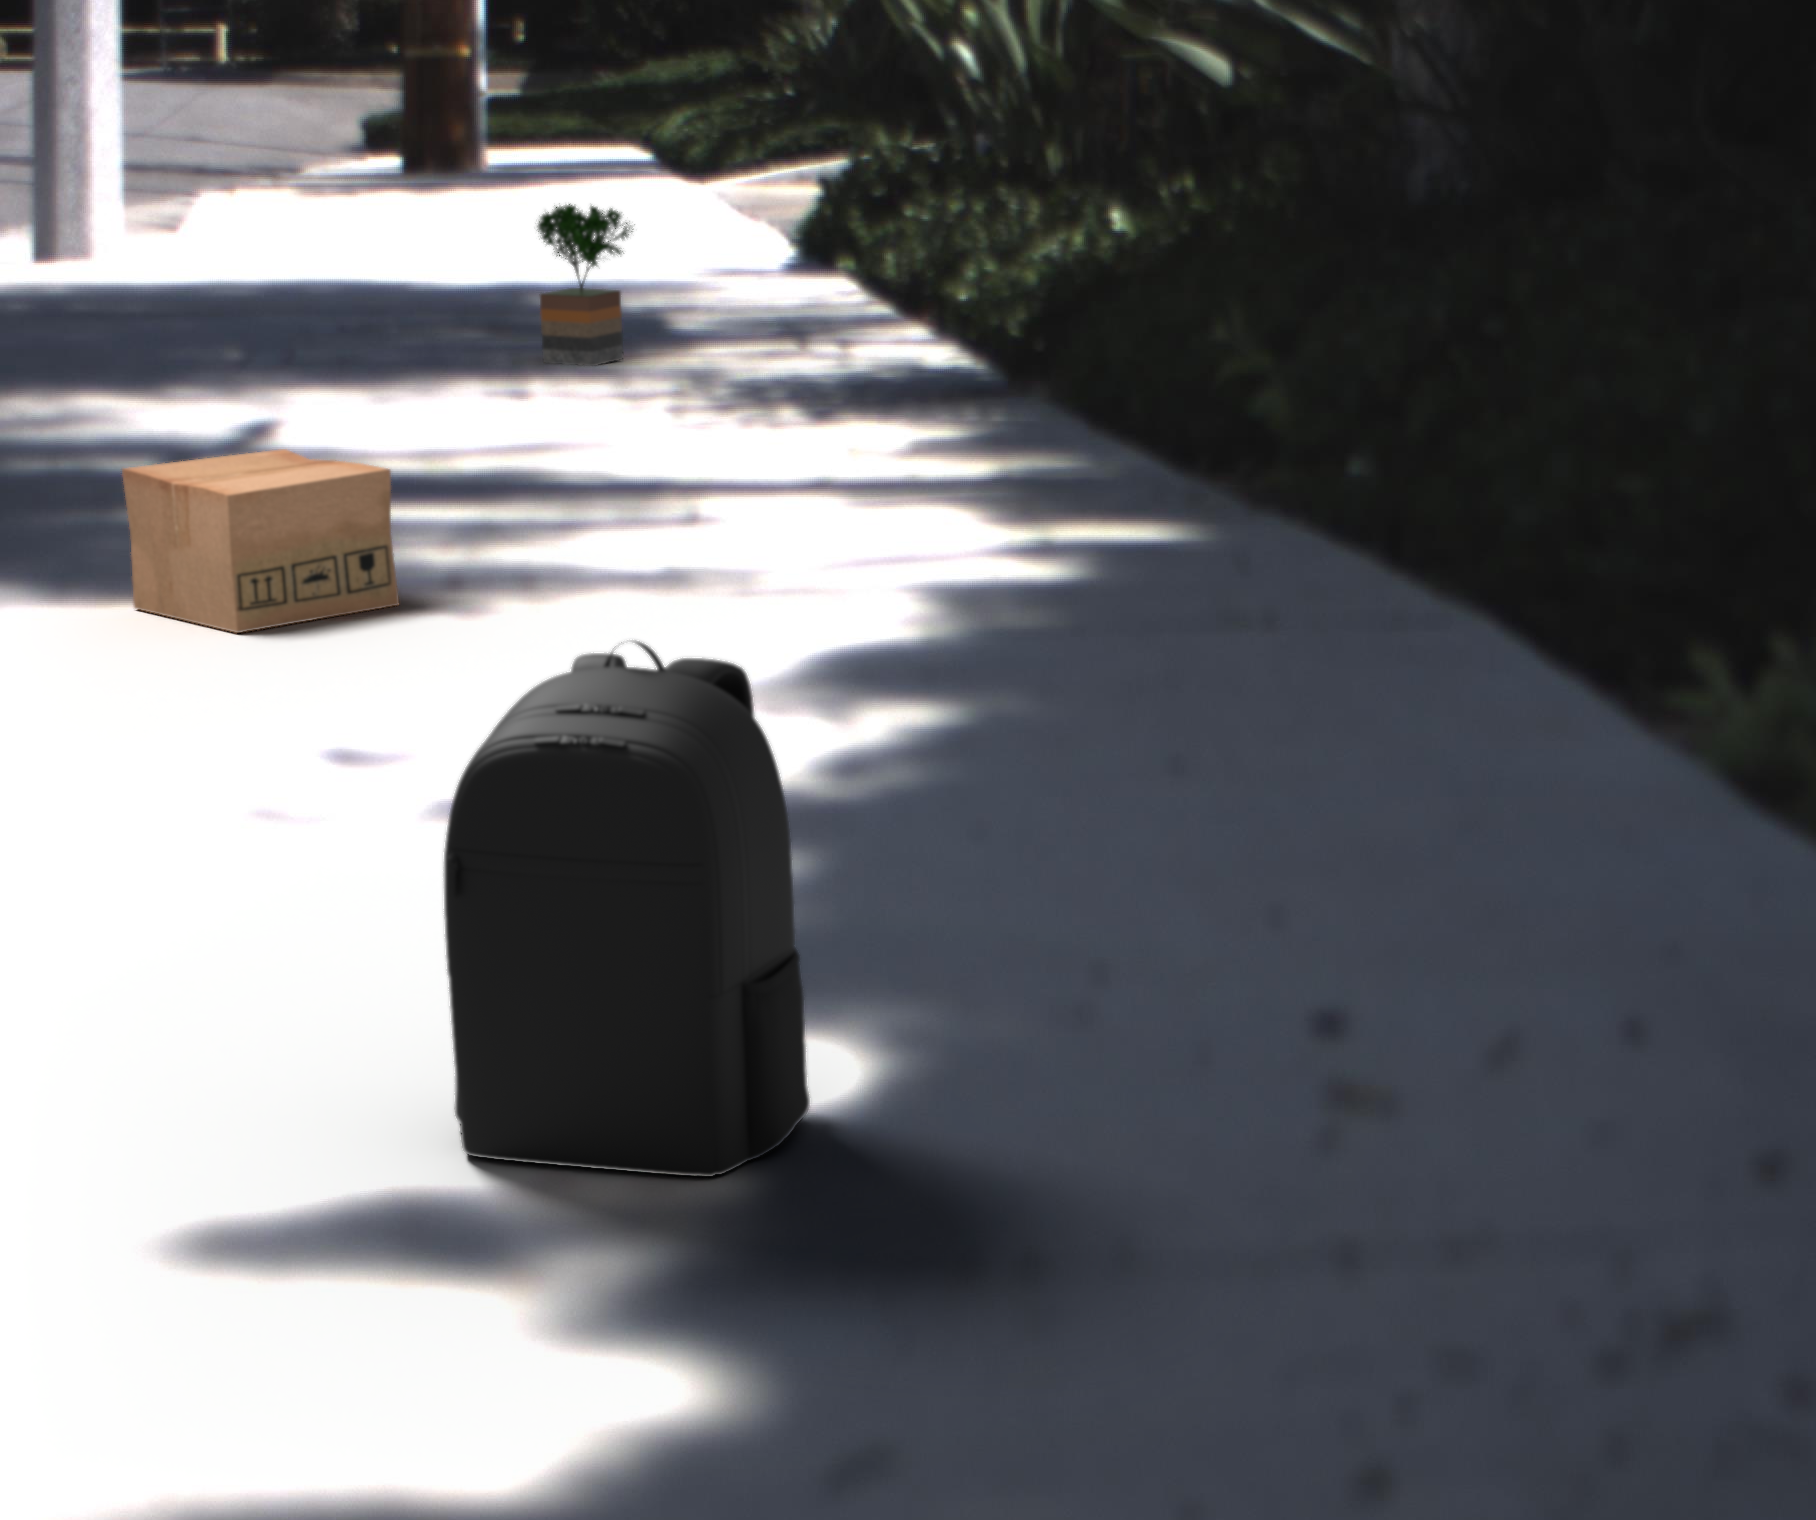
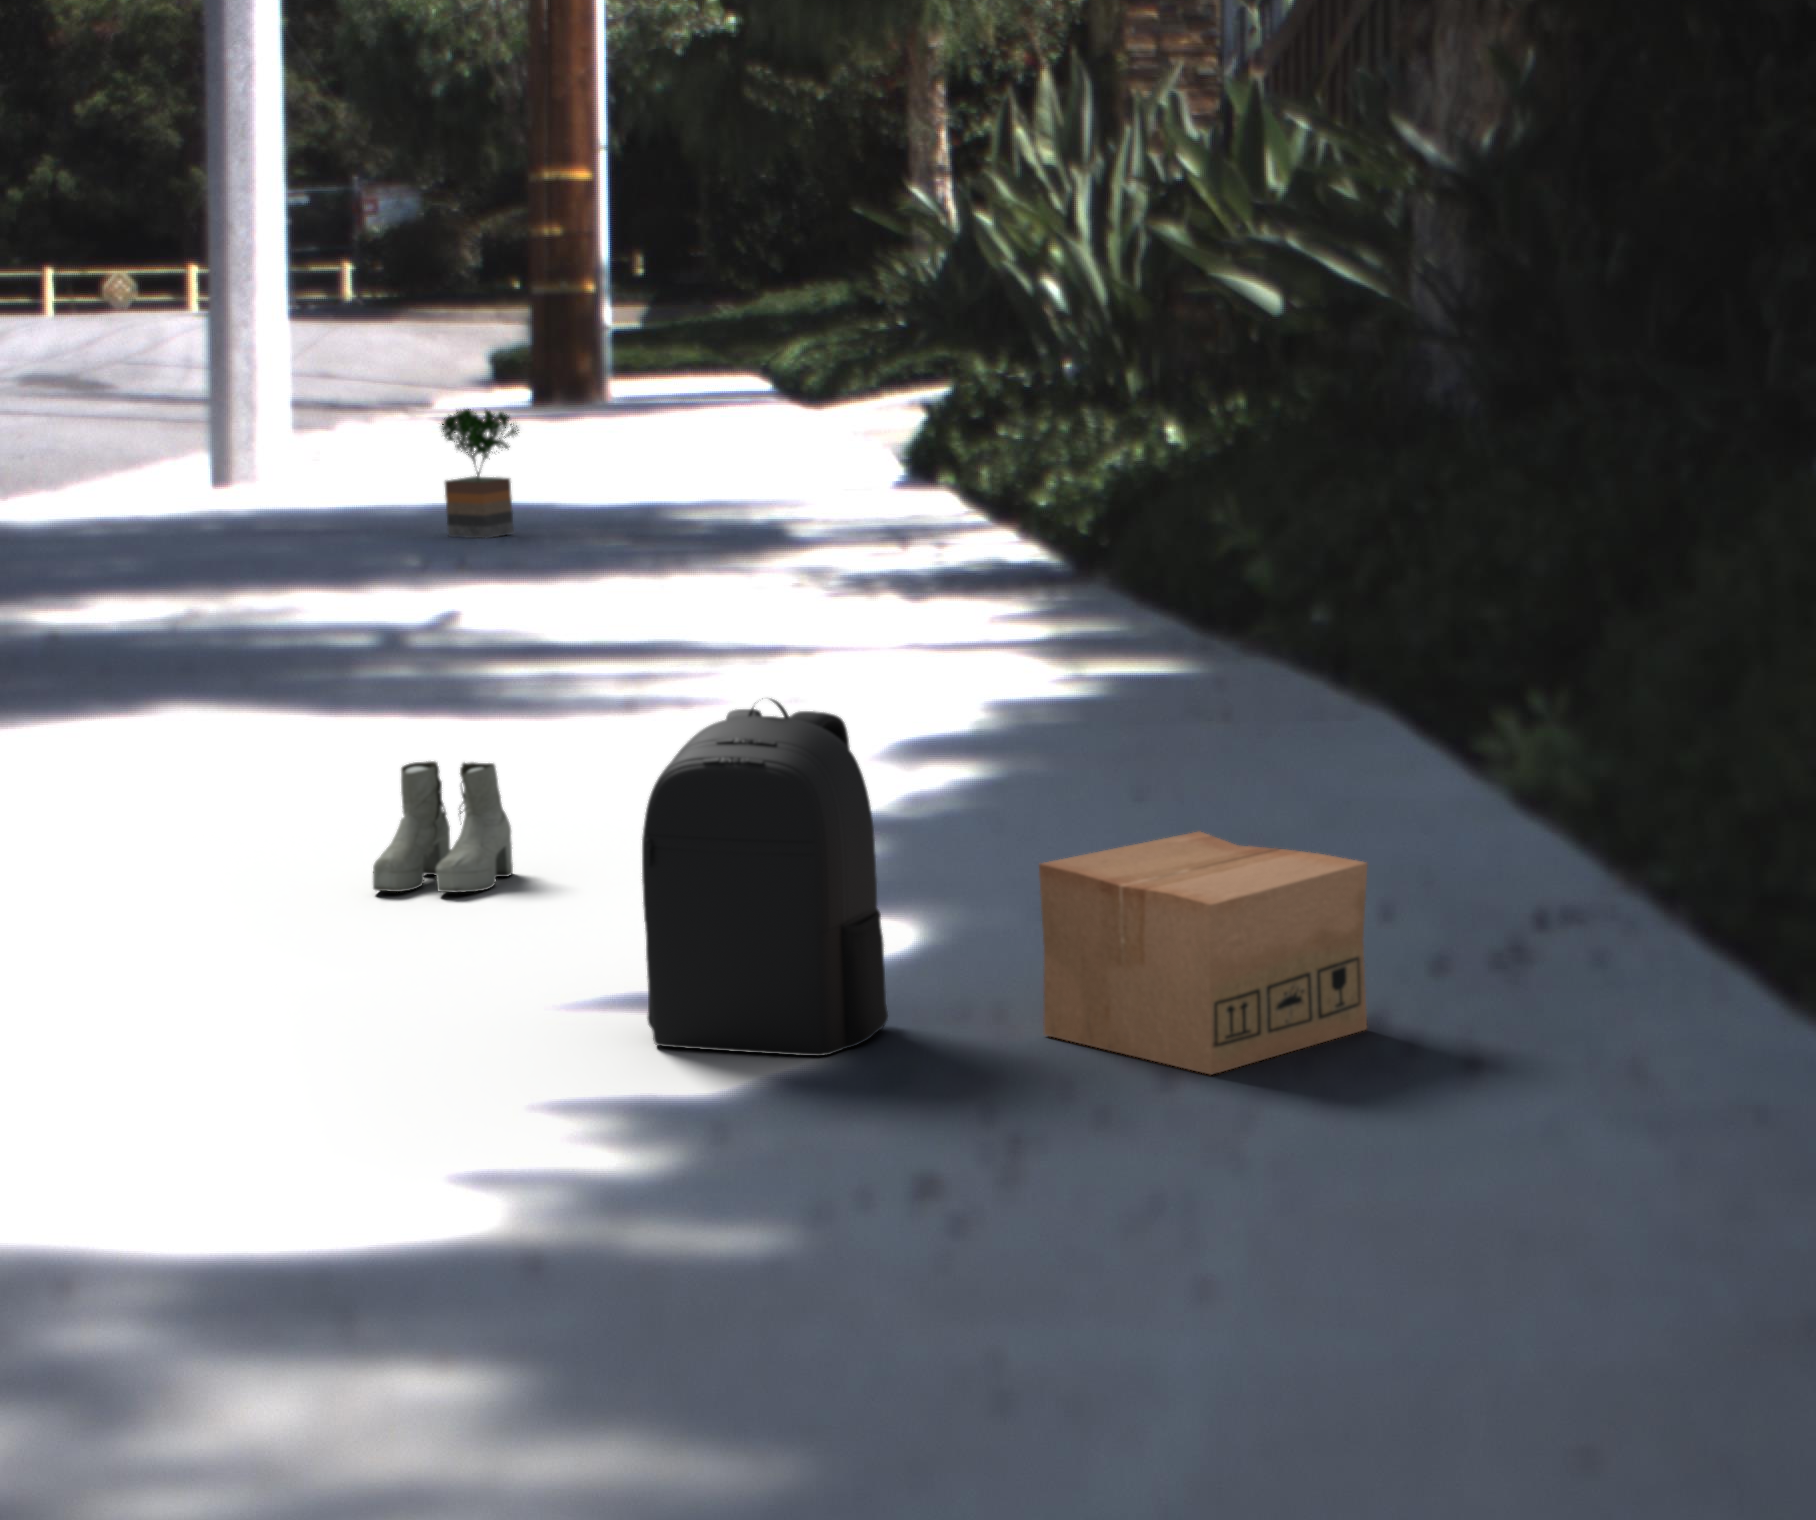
potted tree: present [537,204,634,366] -> present [441,409,519,538]
cardboard box: present [122,449,399,633] -> present [1039,832,1368,1075]
boots: none [96,677,293,862] -> present [373,761,513,893]

